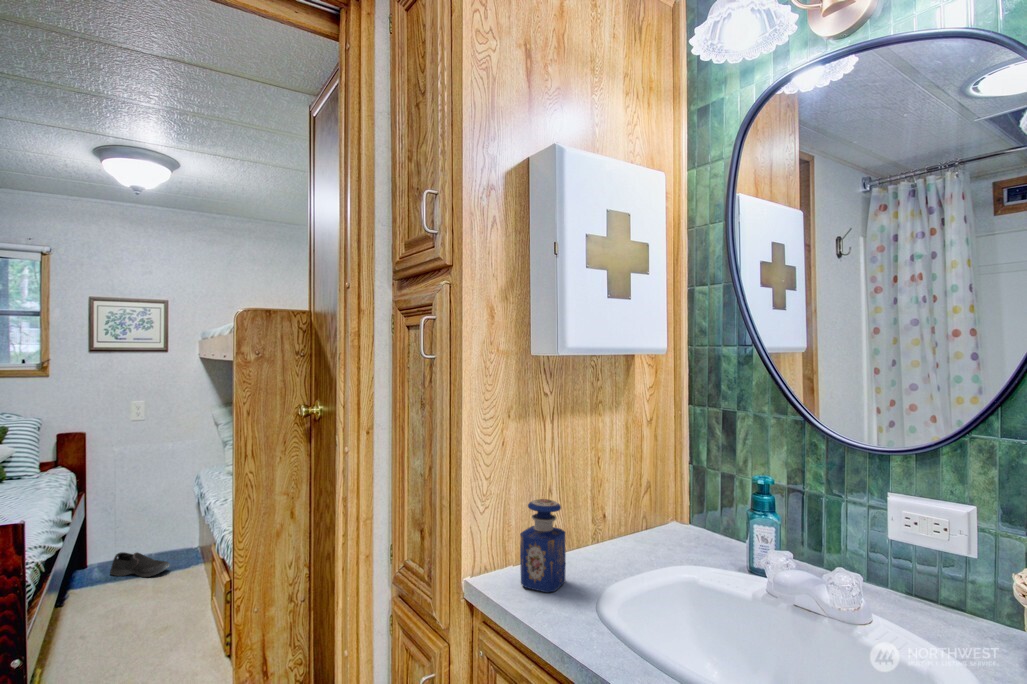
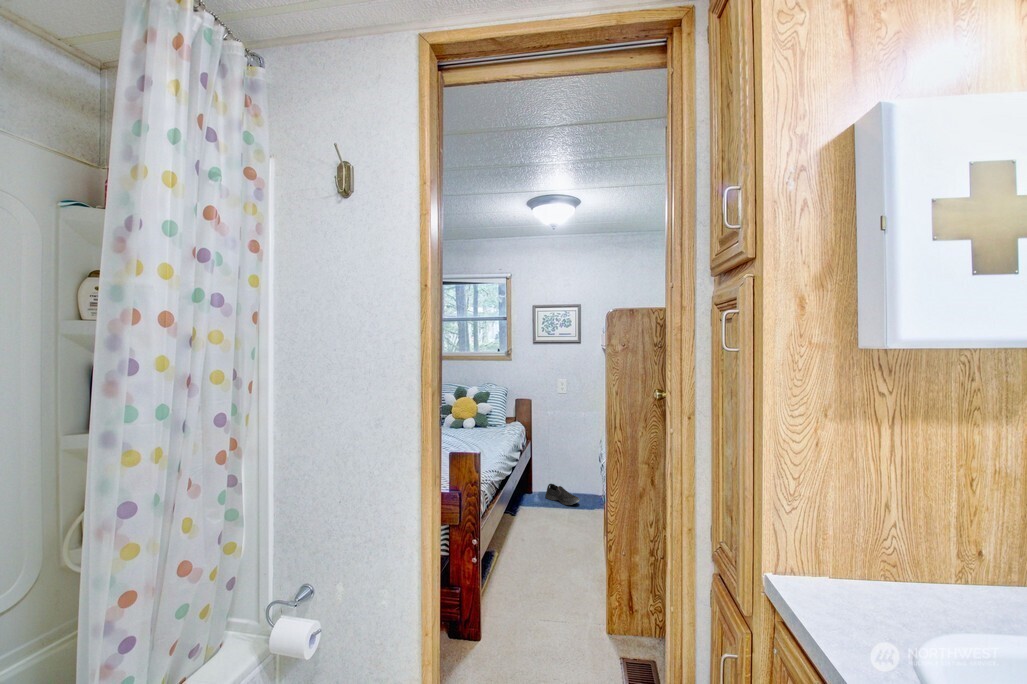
perfume bottle: present [520,499,566,592] -> none [829,512,895,623]

